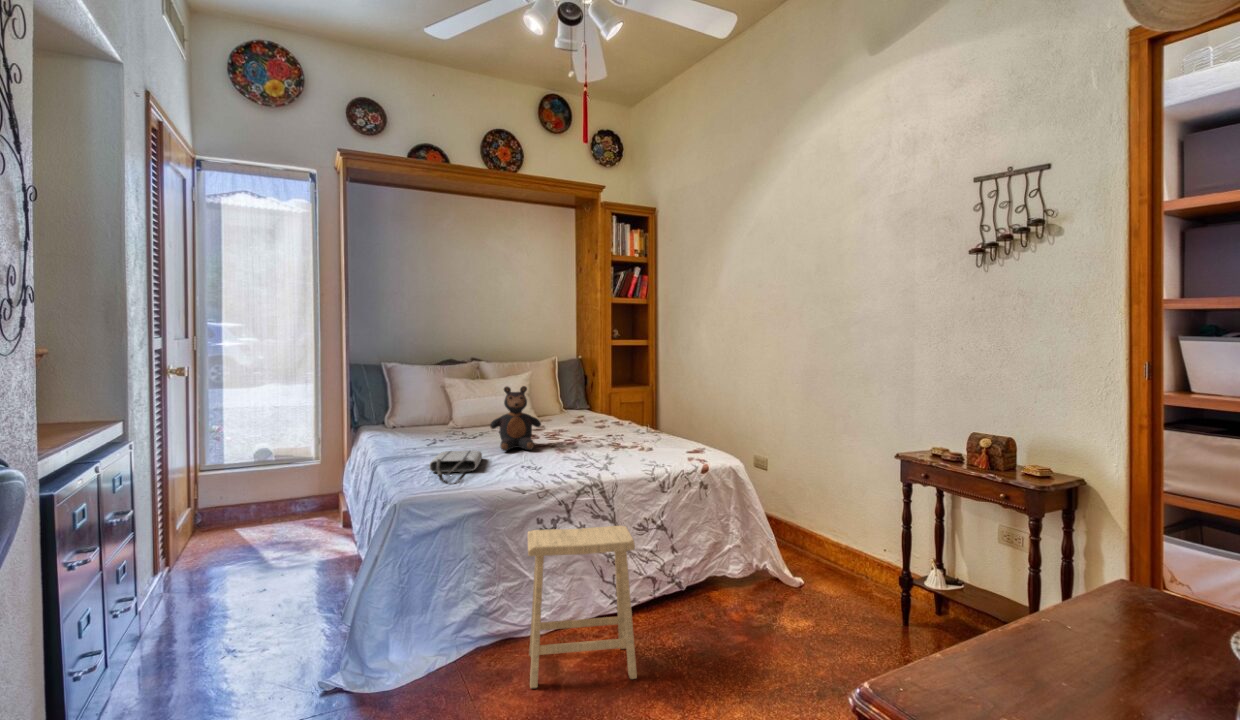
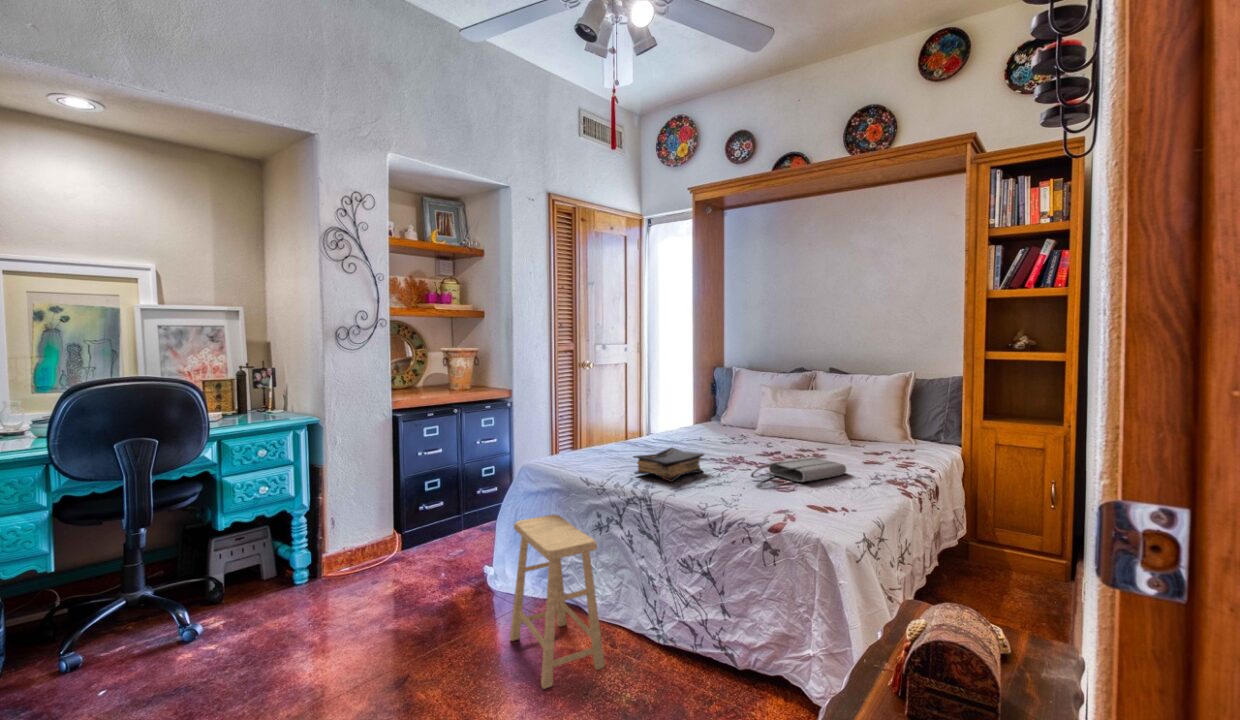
teddy bear: present [490,386,541,451] -> none [681,390,732,456]
book: none [535,441,594,471] -> present [633,448,704,482]
tote bag: present [429,451,482,476] -> present [751,458,846,482]

